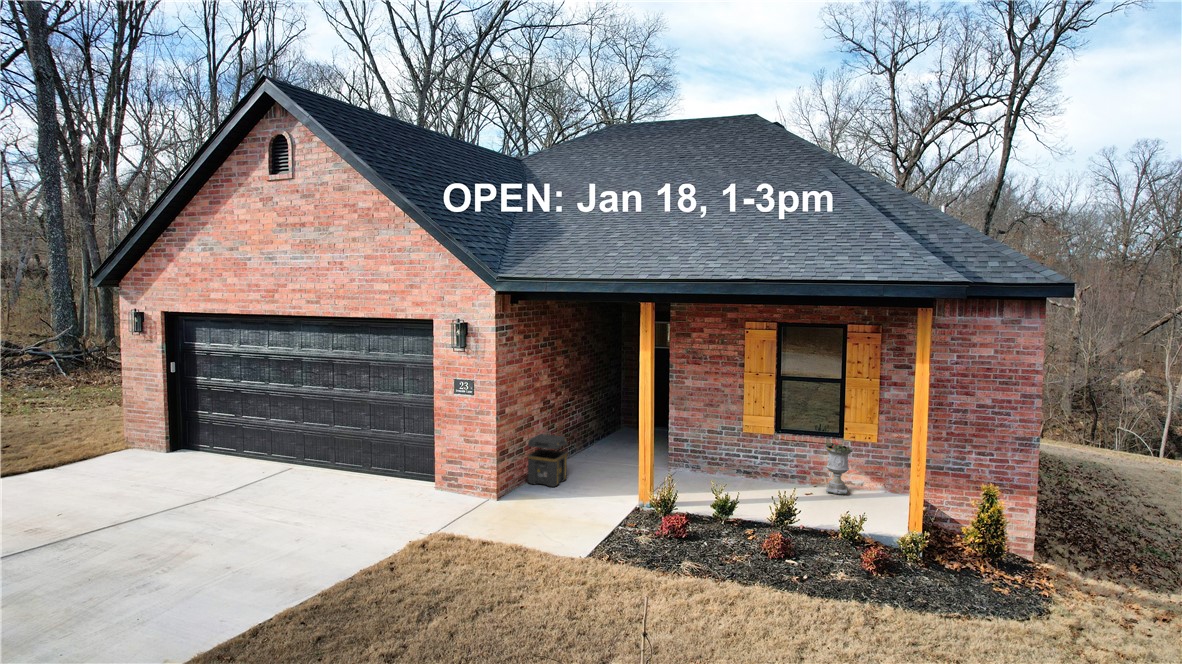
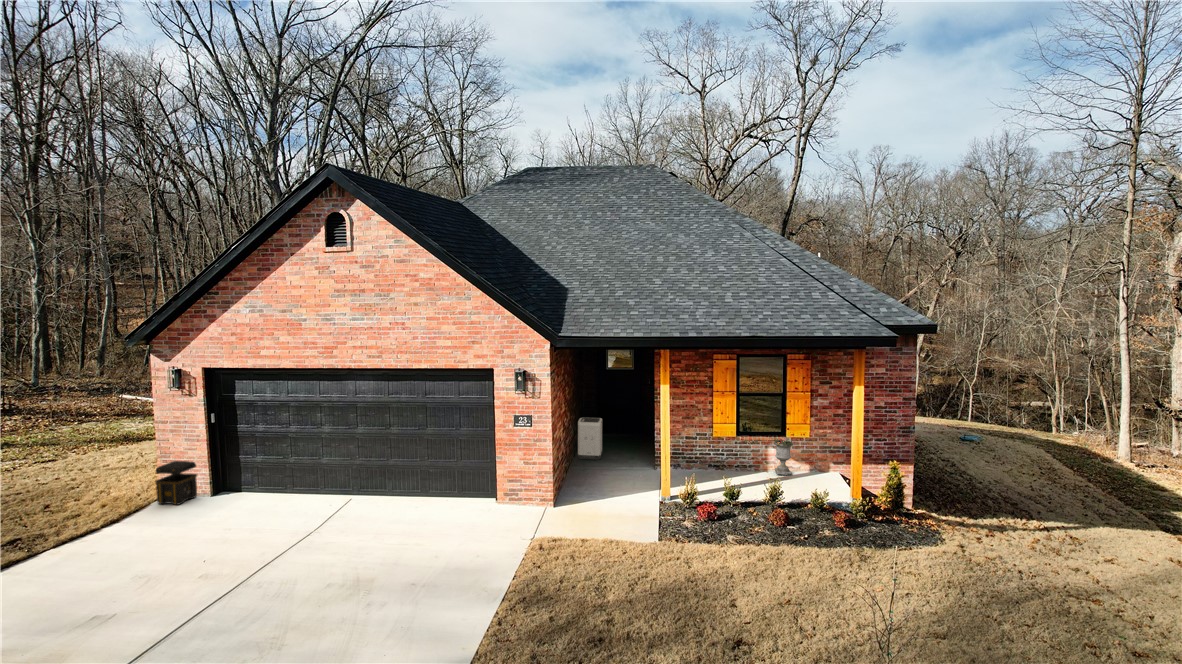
trash can: none [582,400,617,453] -> present [578,418,602,460]
toolbox: present [527,434,567,487] -> present [155,461,197,505]

